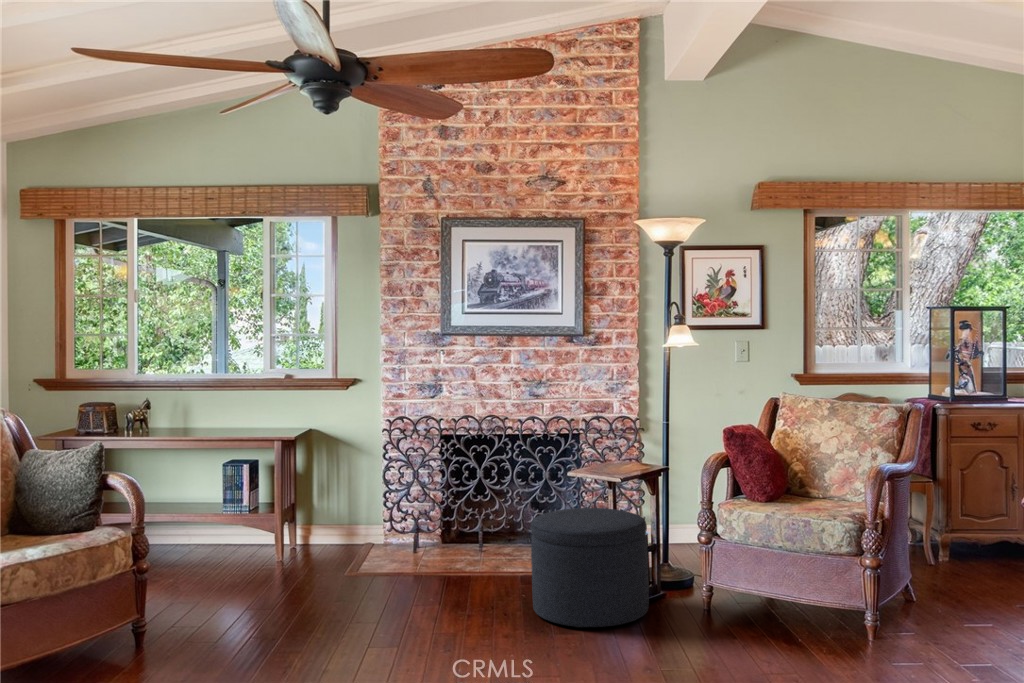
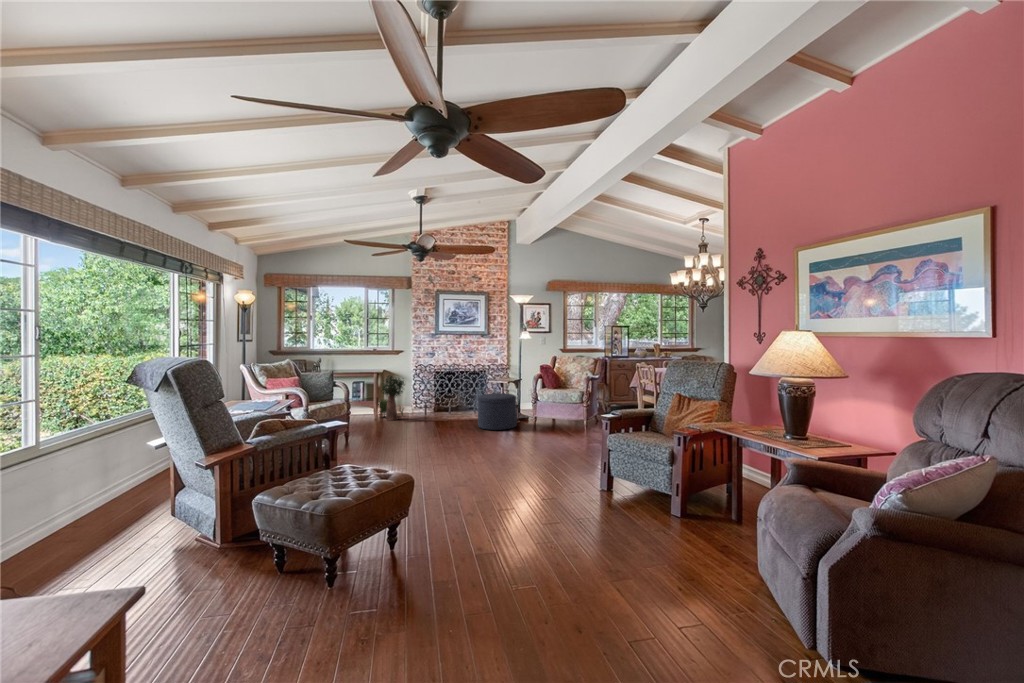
potted plant: none [285,442,363,567] -> present [378,376,405,421]

